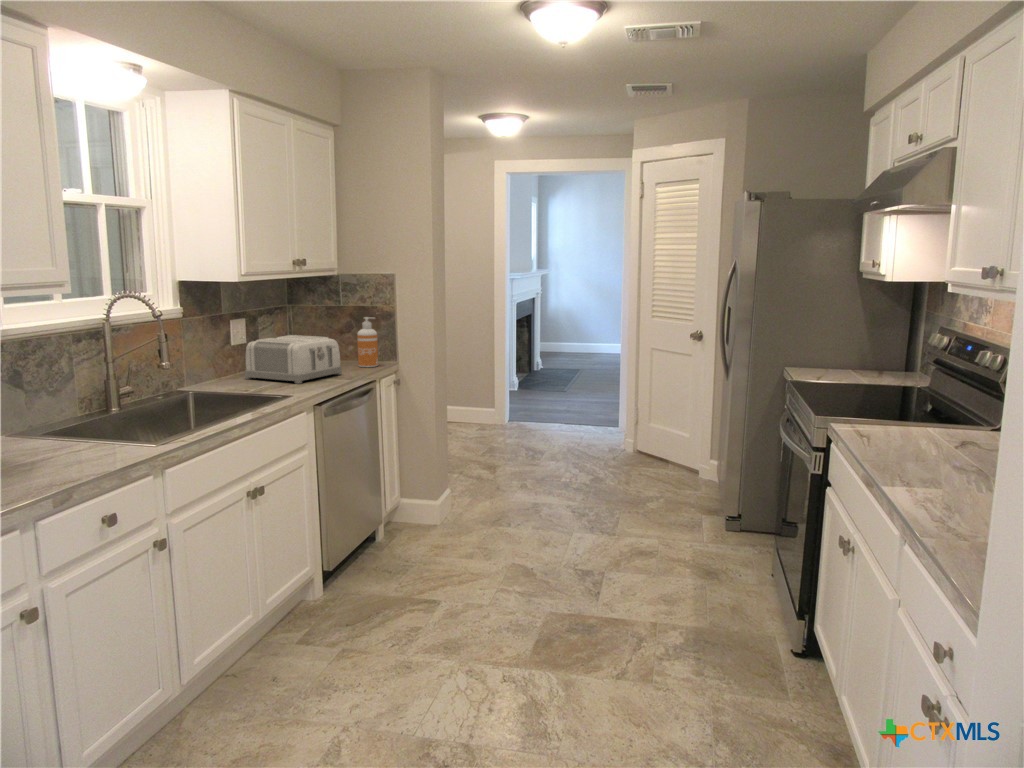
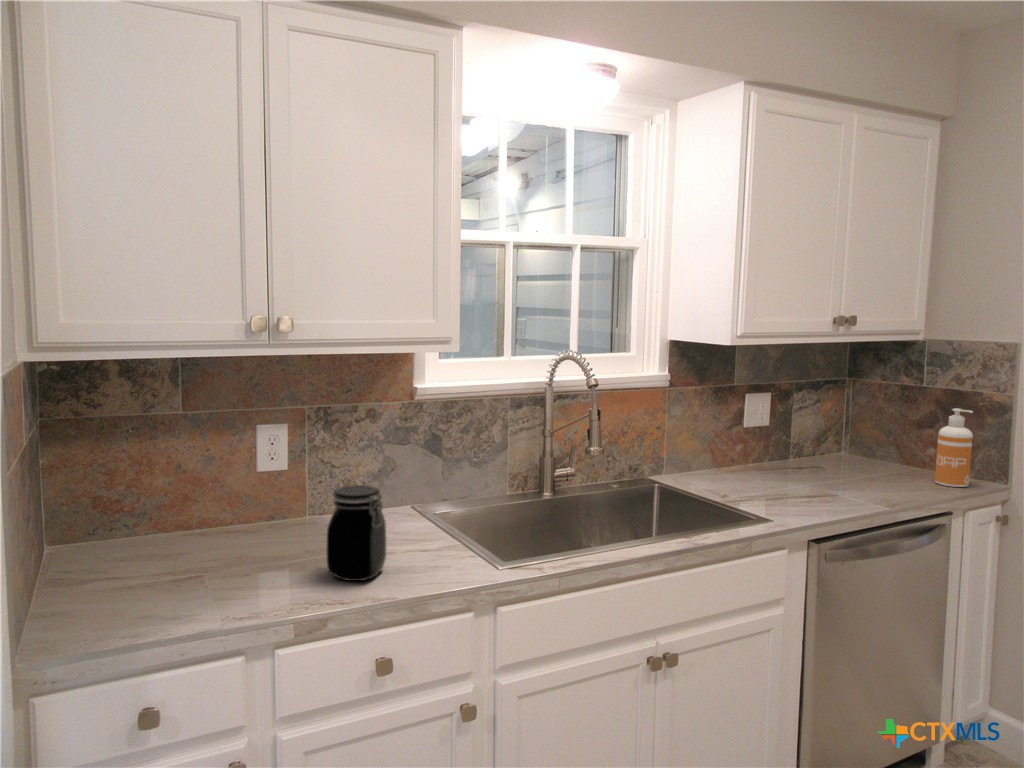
toaster: present [245,335,342,384] -> none [750,423,893,498]
jar: none [17,399,75,472] -> present [326,485,386,581]

